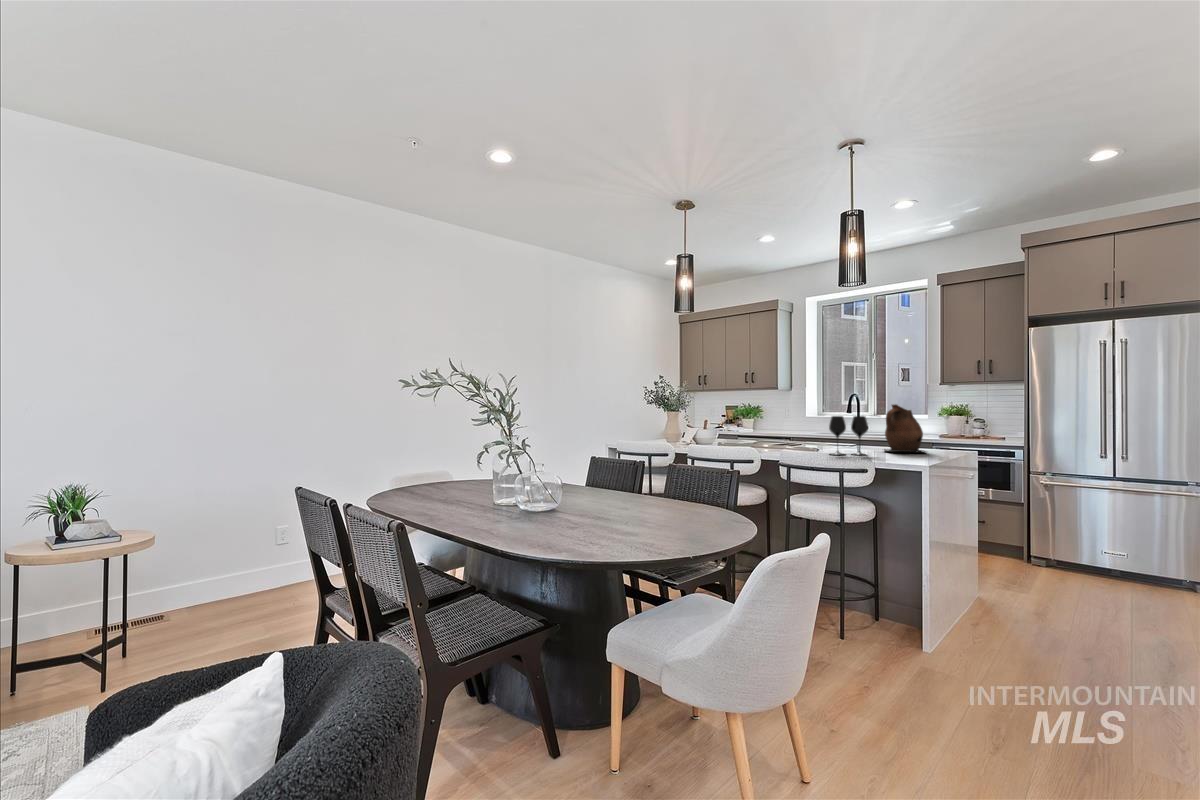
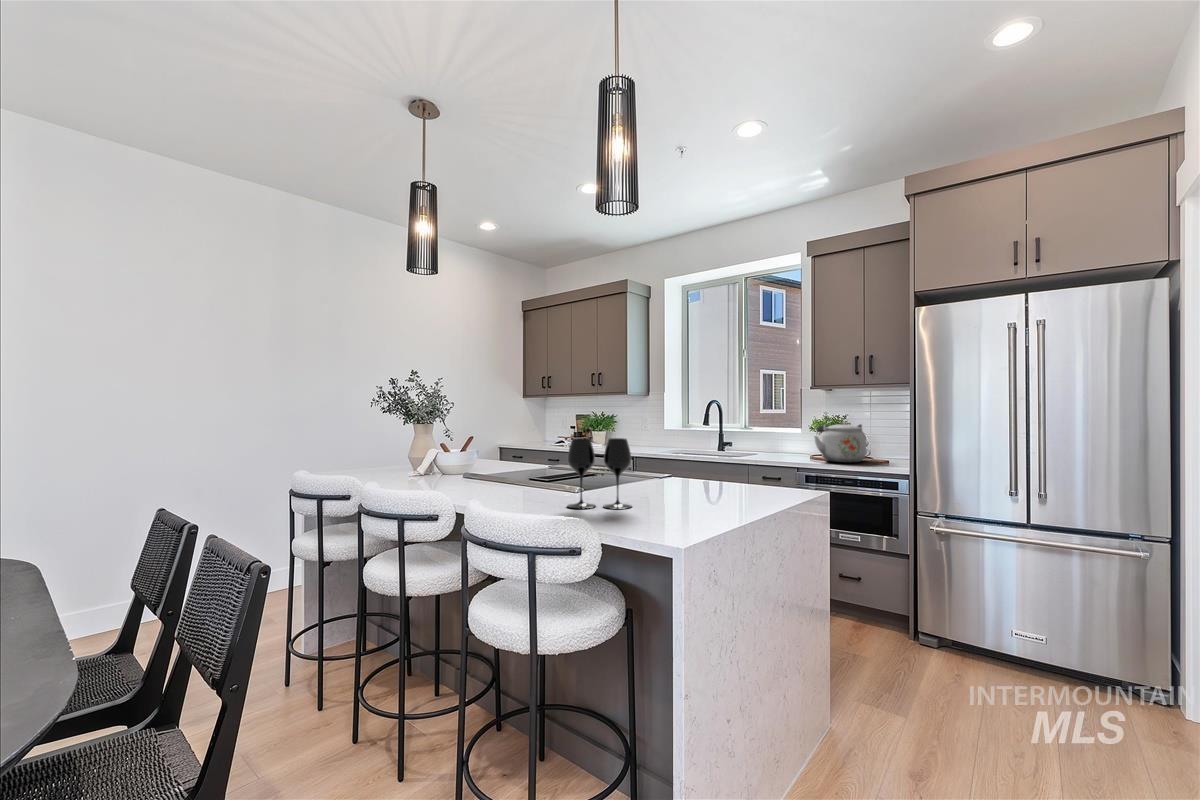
ceramic pitcher: present [885,404,926,453] -> none [668,418,734,504]
kettle: none [945,409,987,439] -> present [814,422,866,463]

